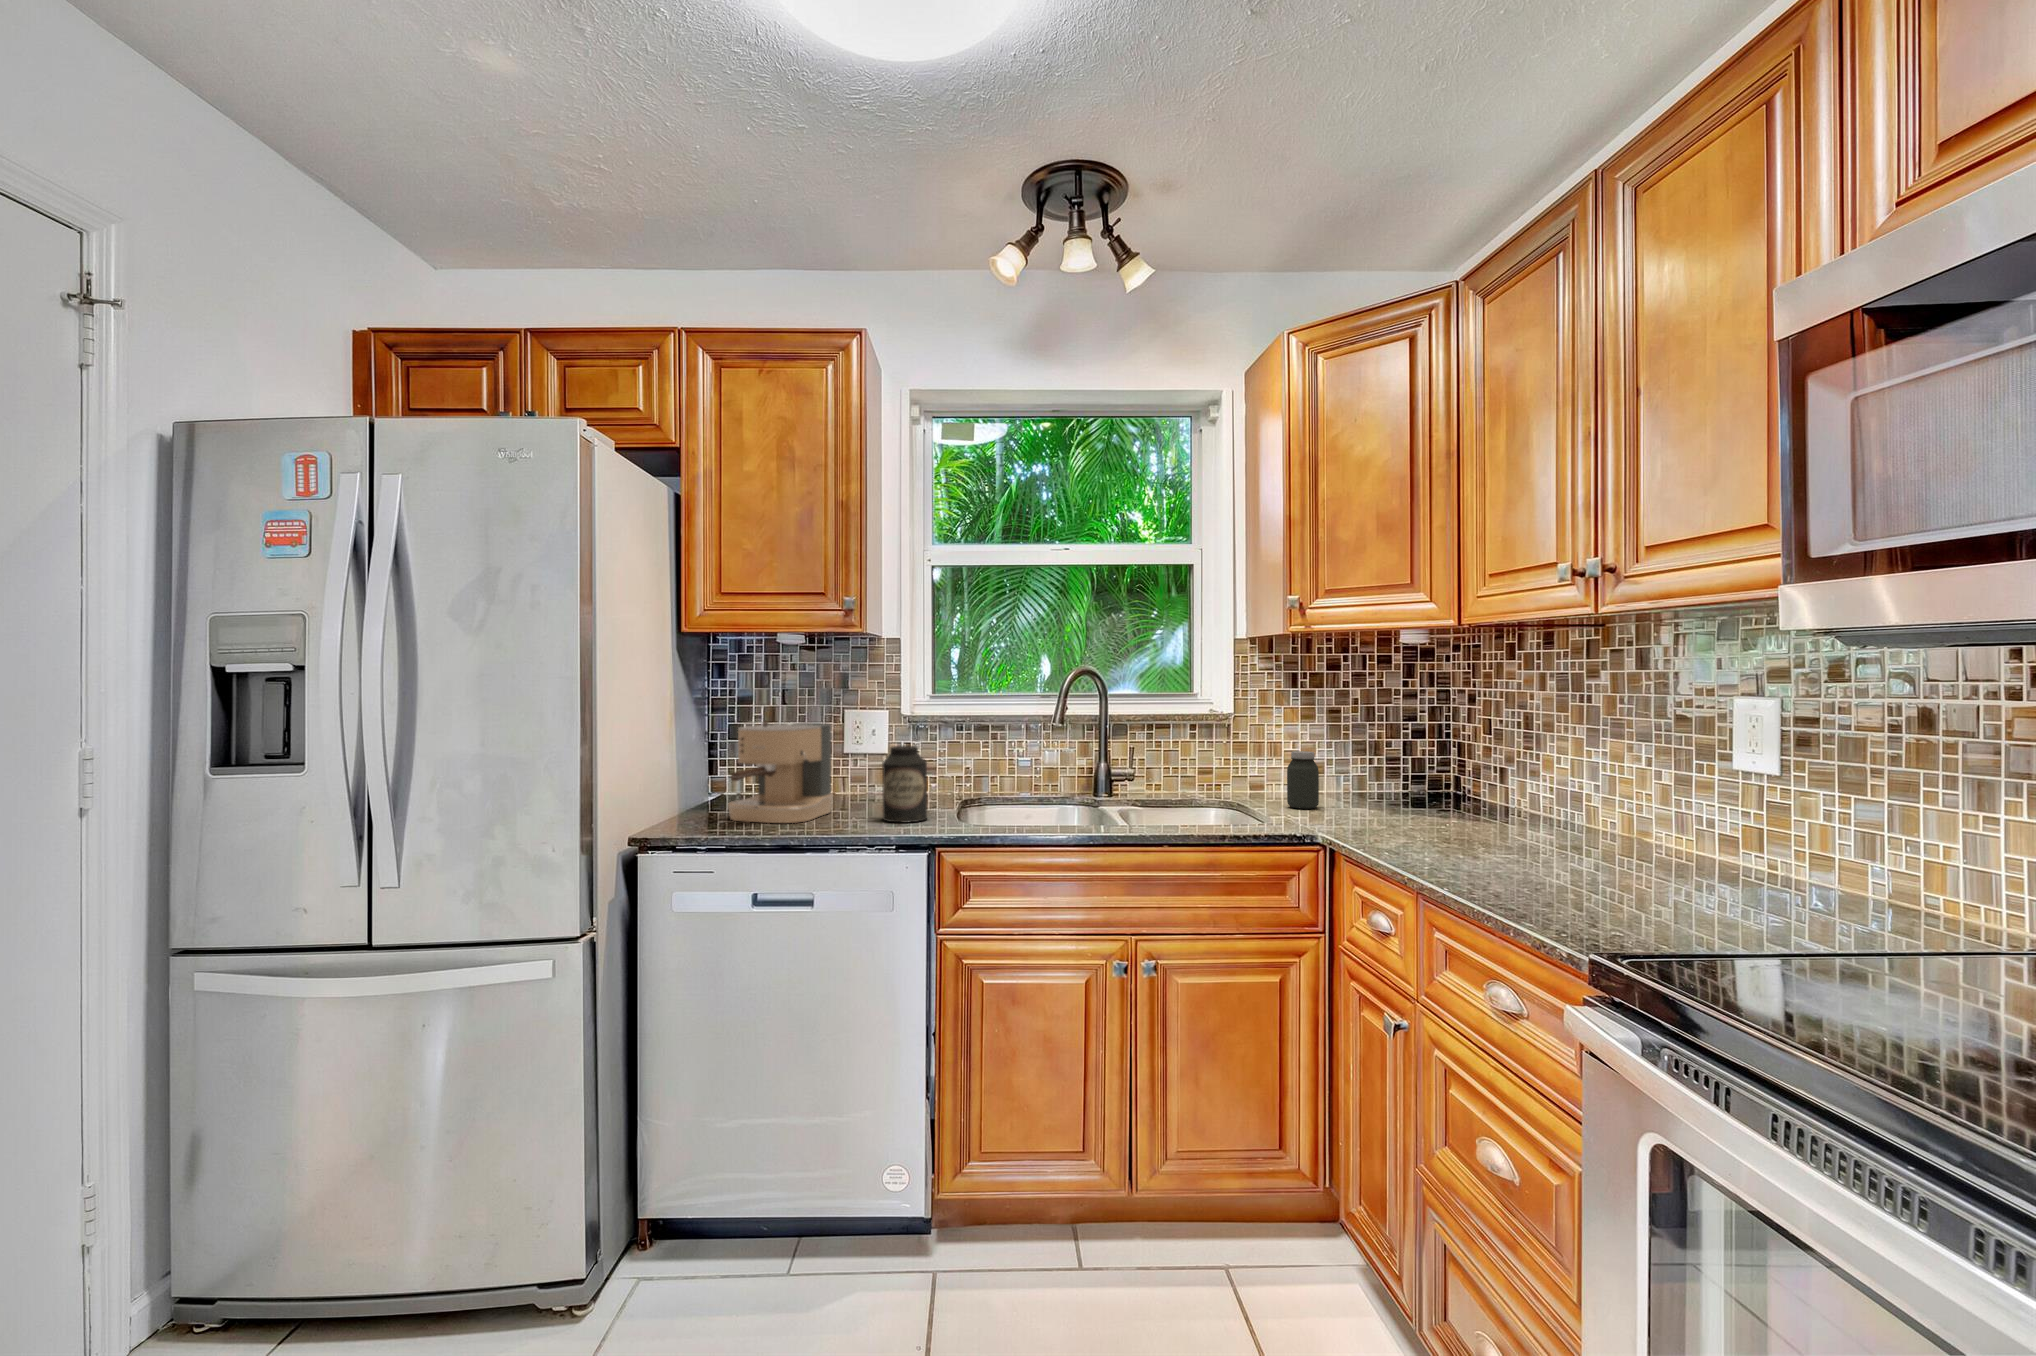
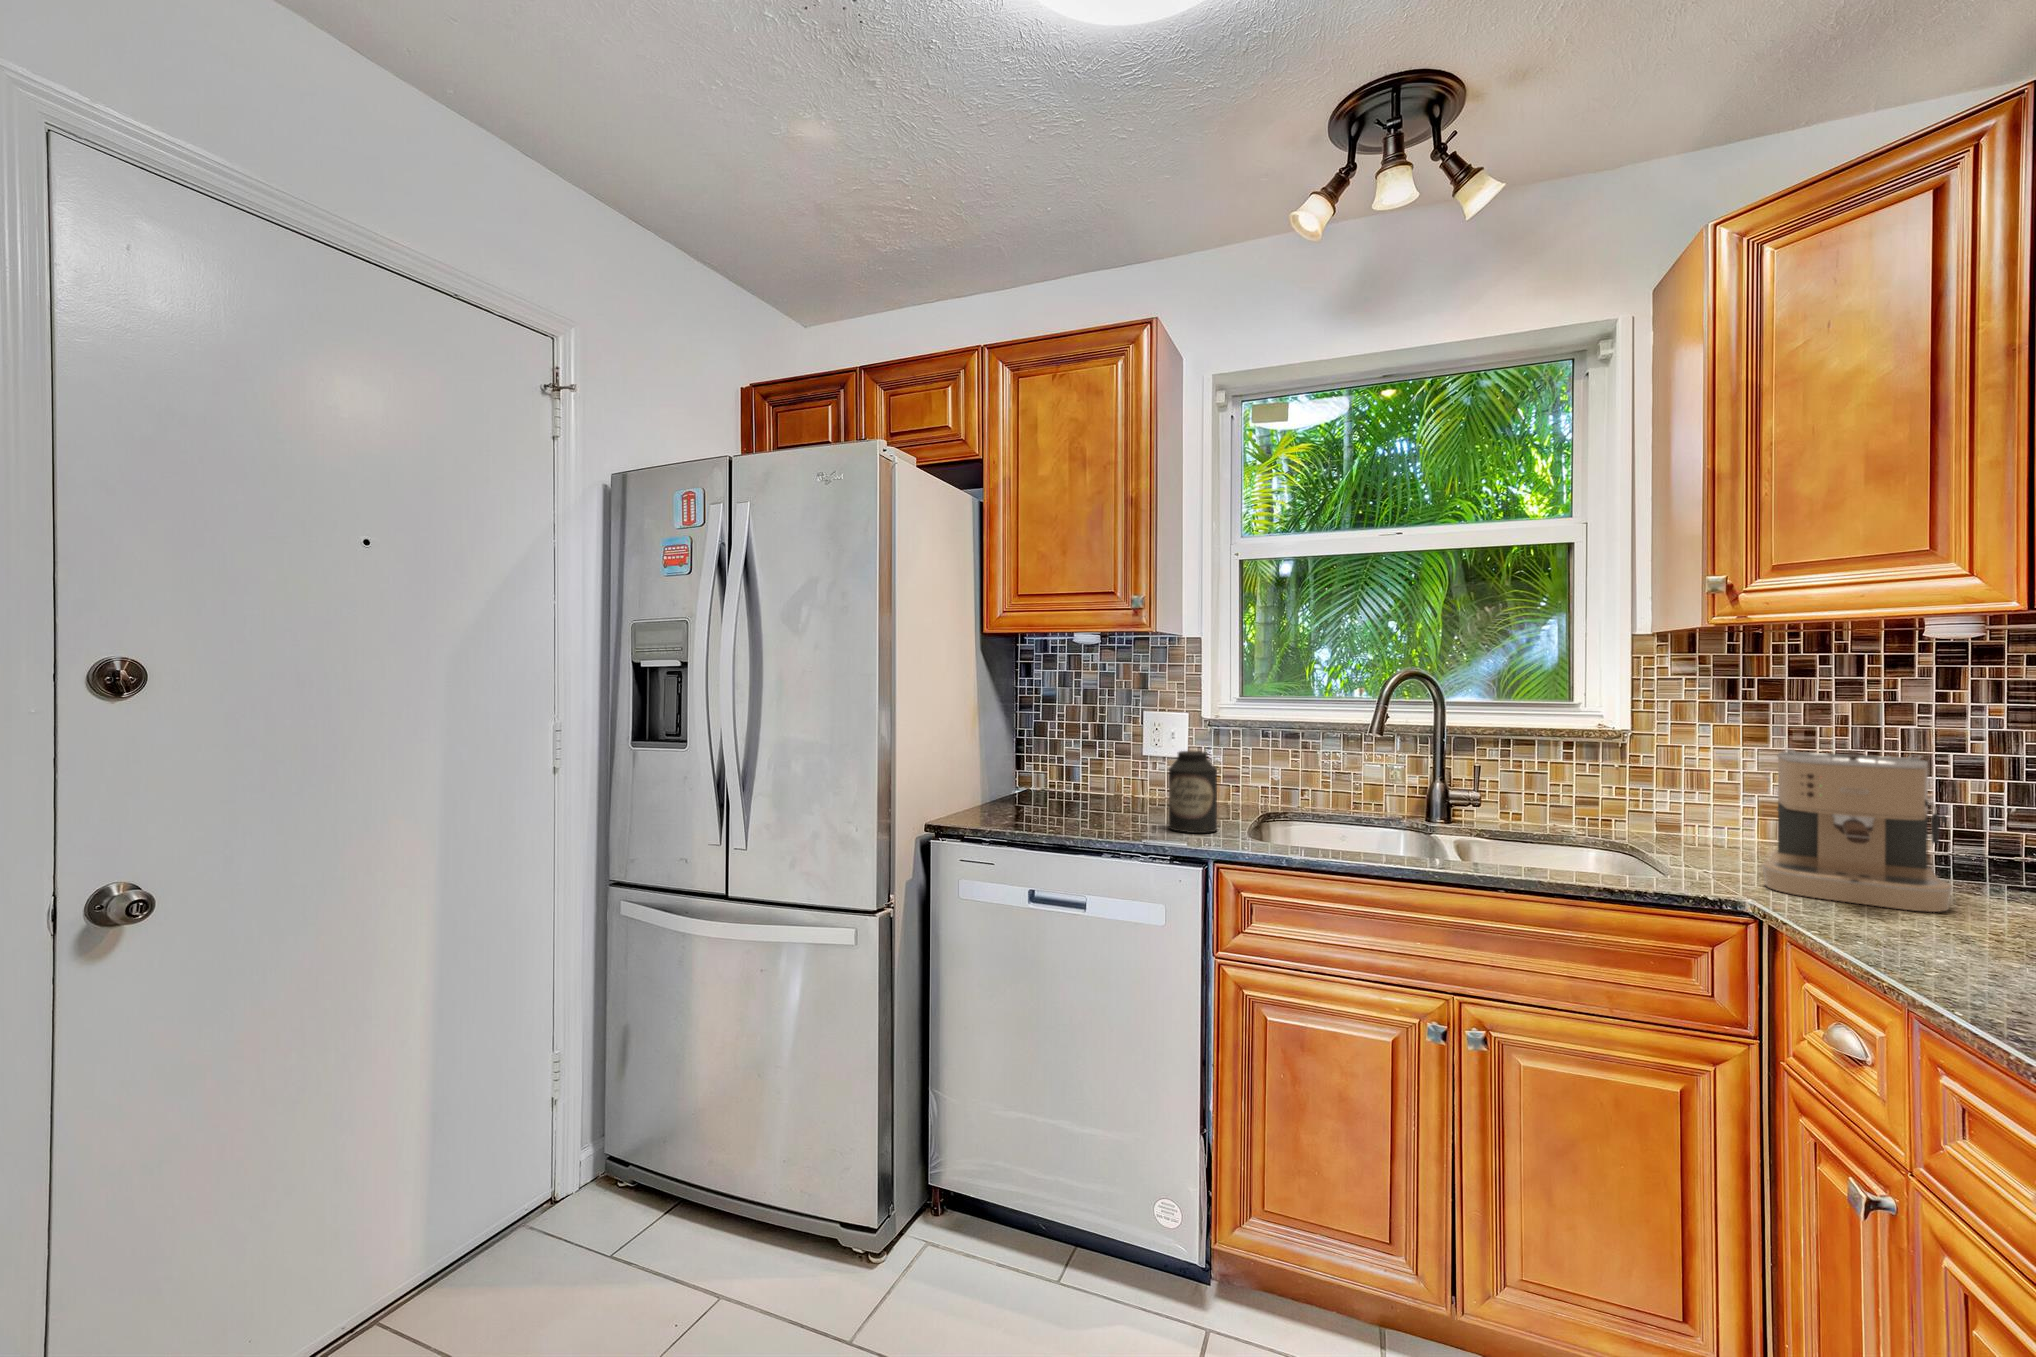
coffee maker: present [728,721,833,823] -> present [1762,749,1953,912]
jar: present [1287,751,1319,809] -> none [1709,783,1762,861]

